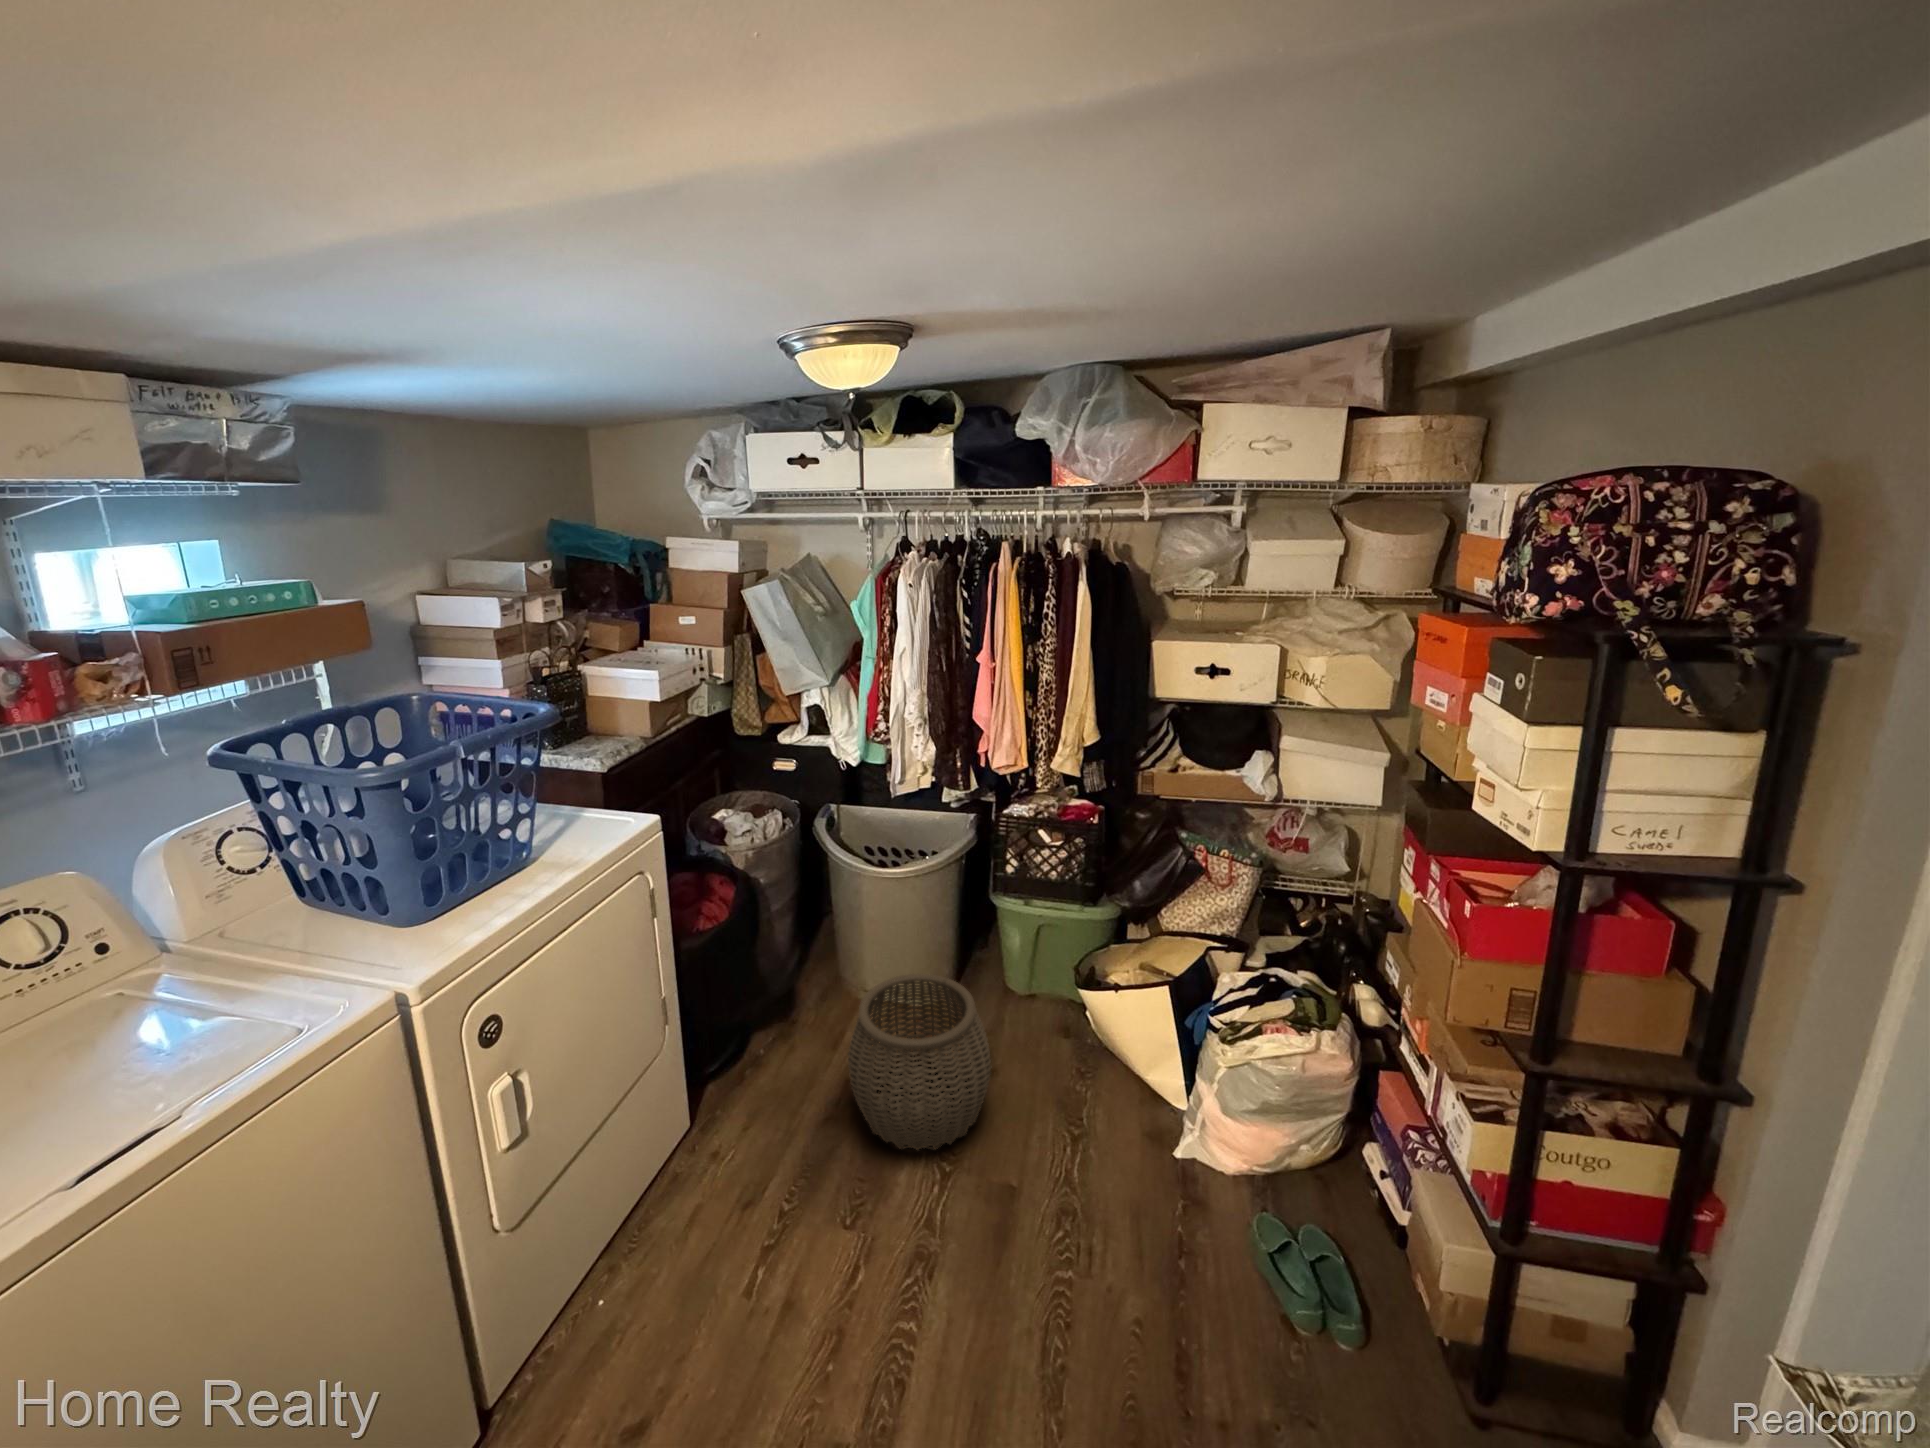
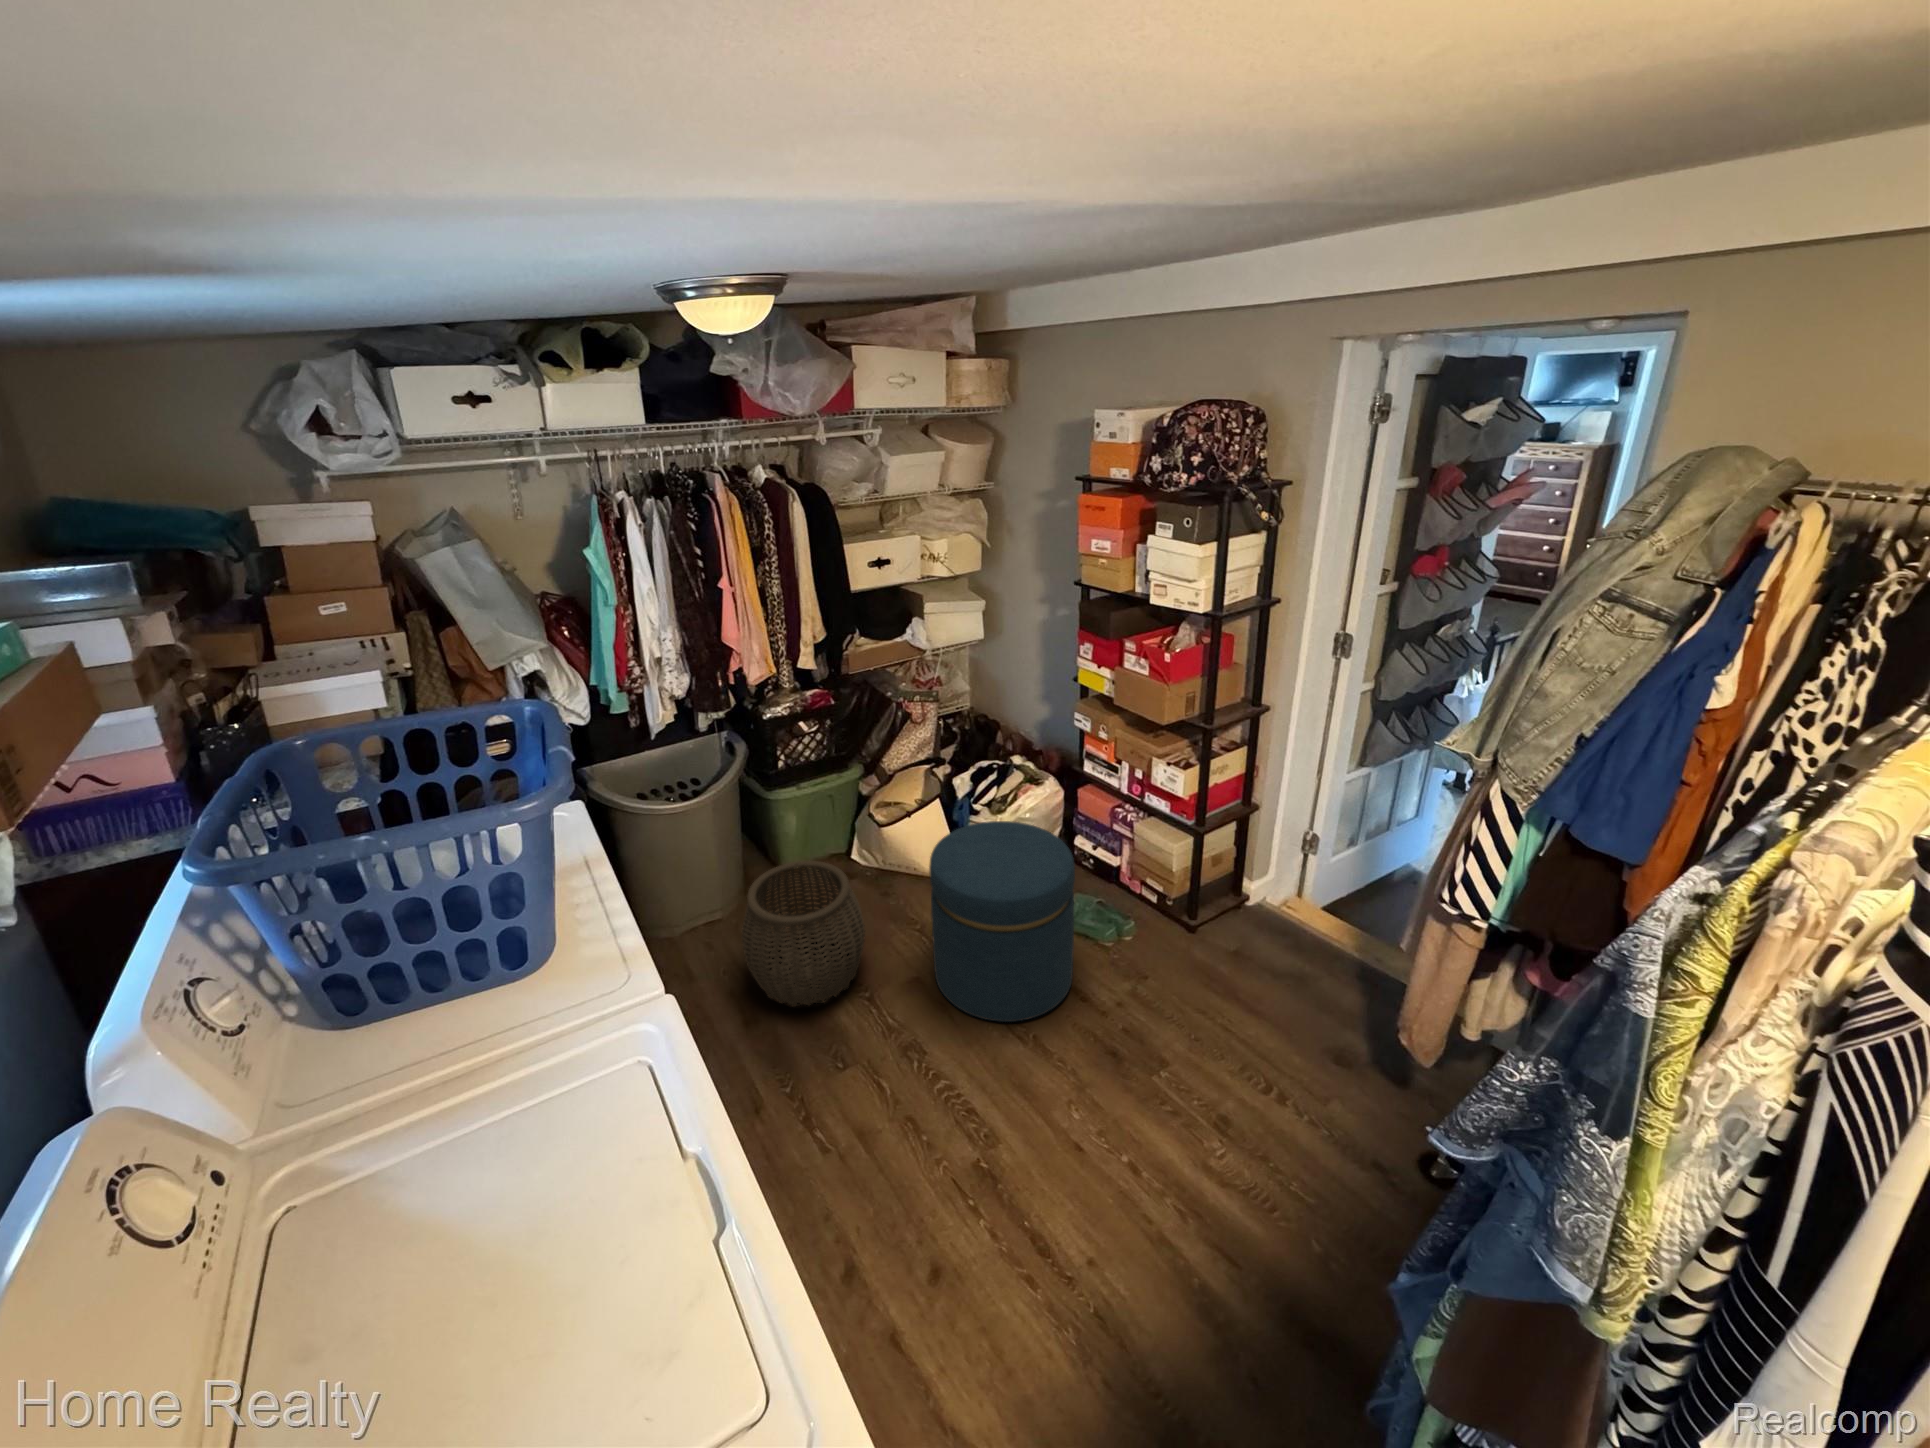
ottoman: none [1016,1029,1227,1352] -> present [929,821,1075,1022]

